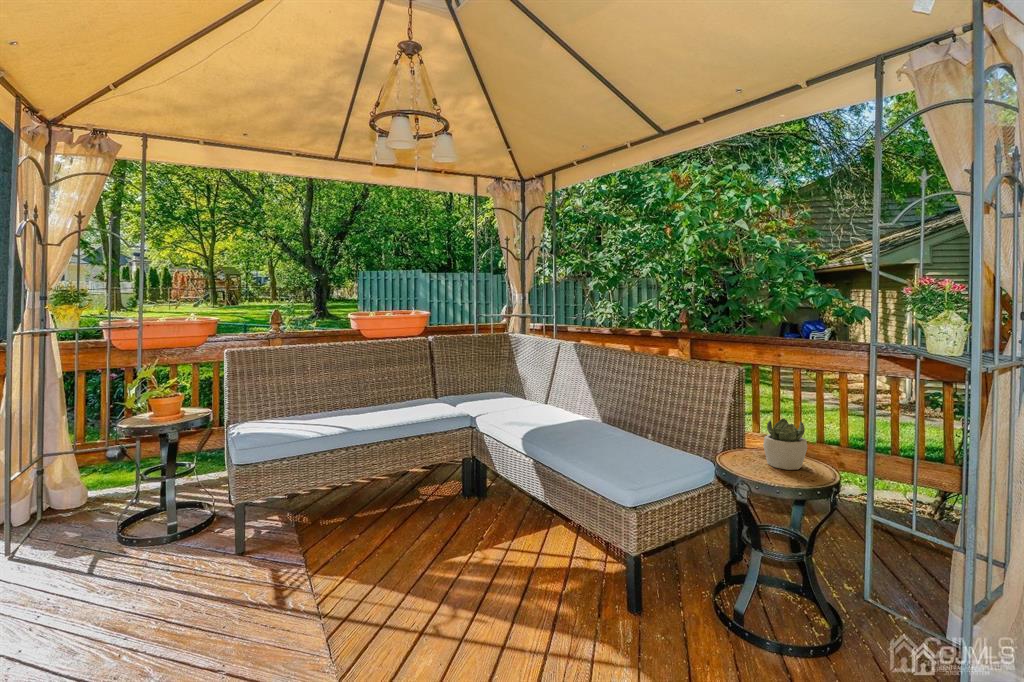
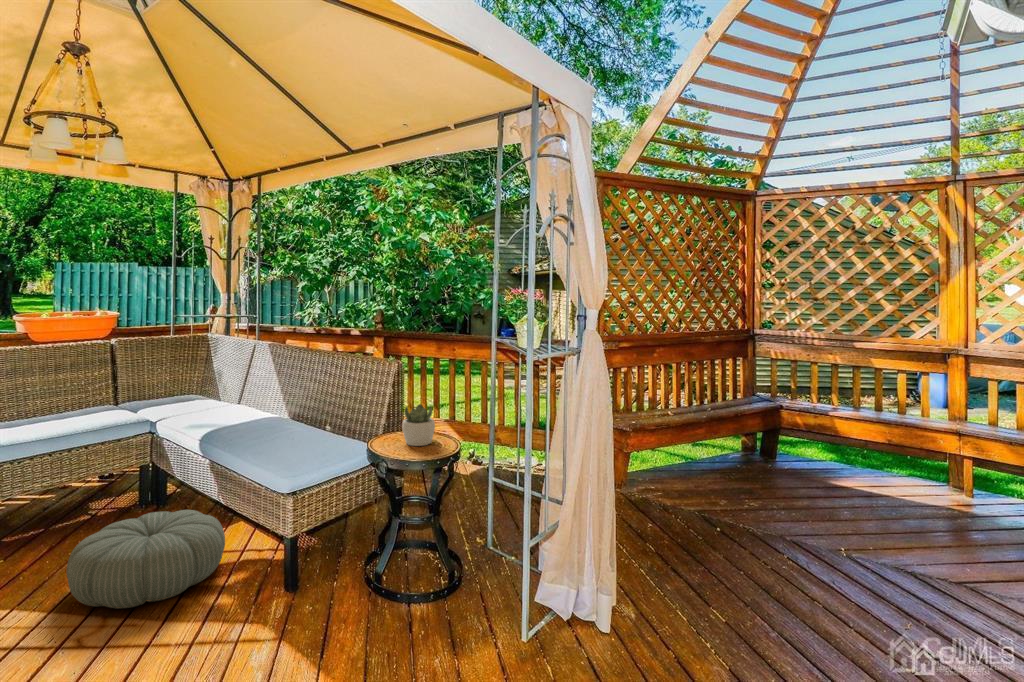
pouf: none [428,506,559,602] -> present [67,510,225,608]

